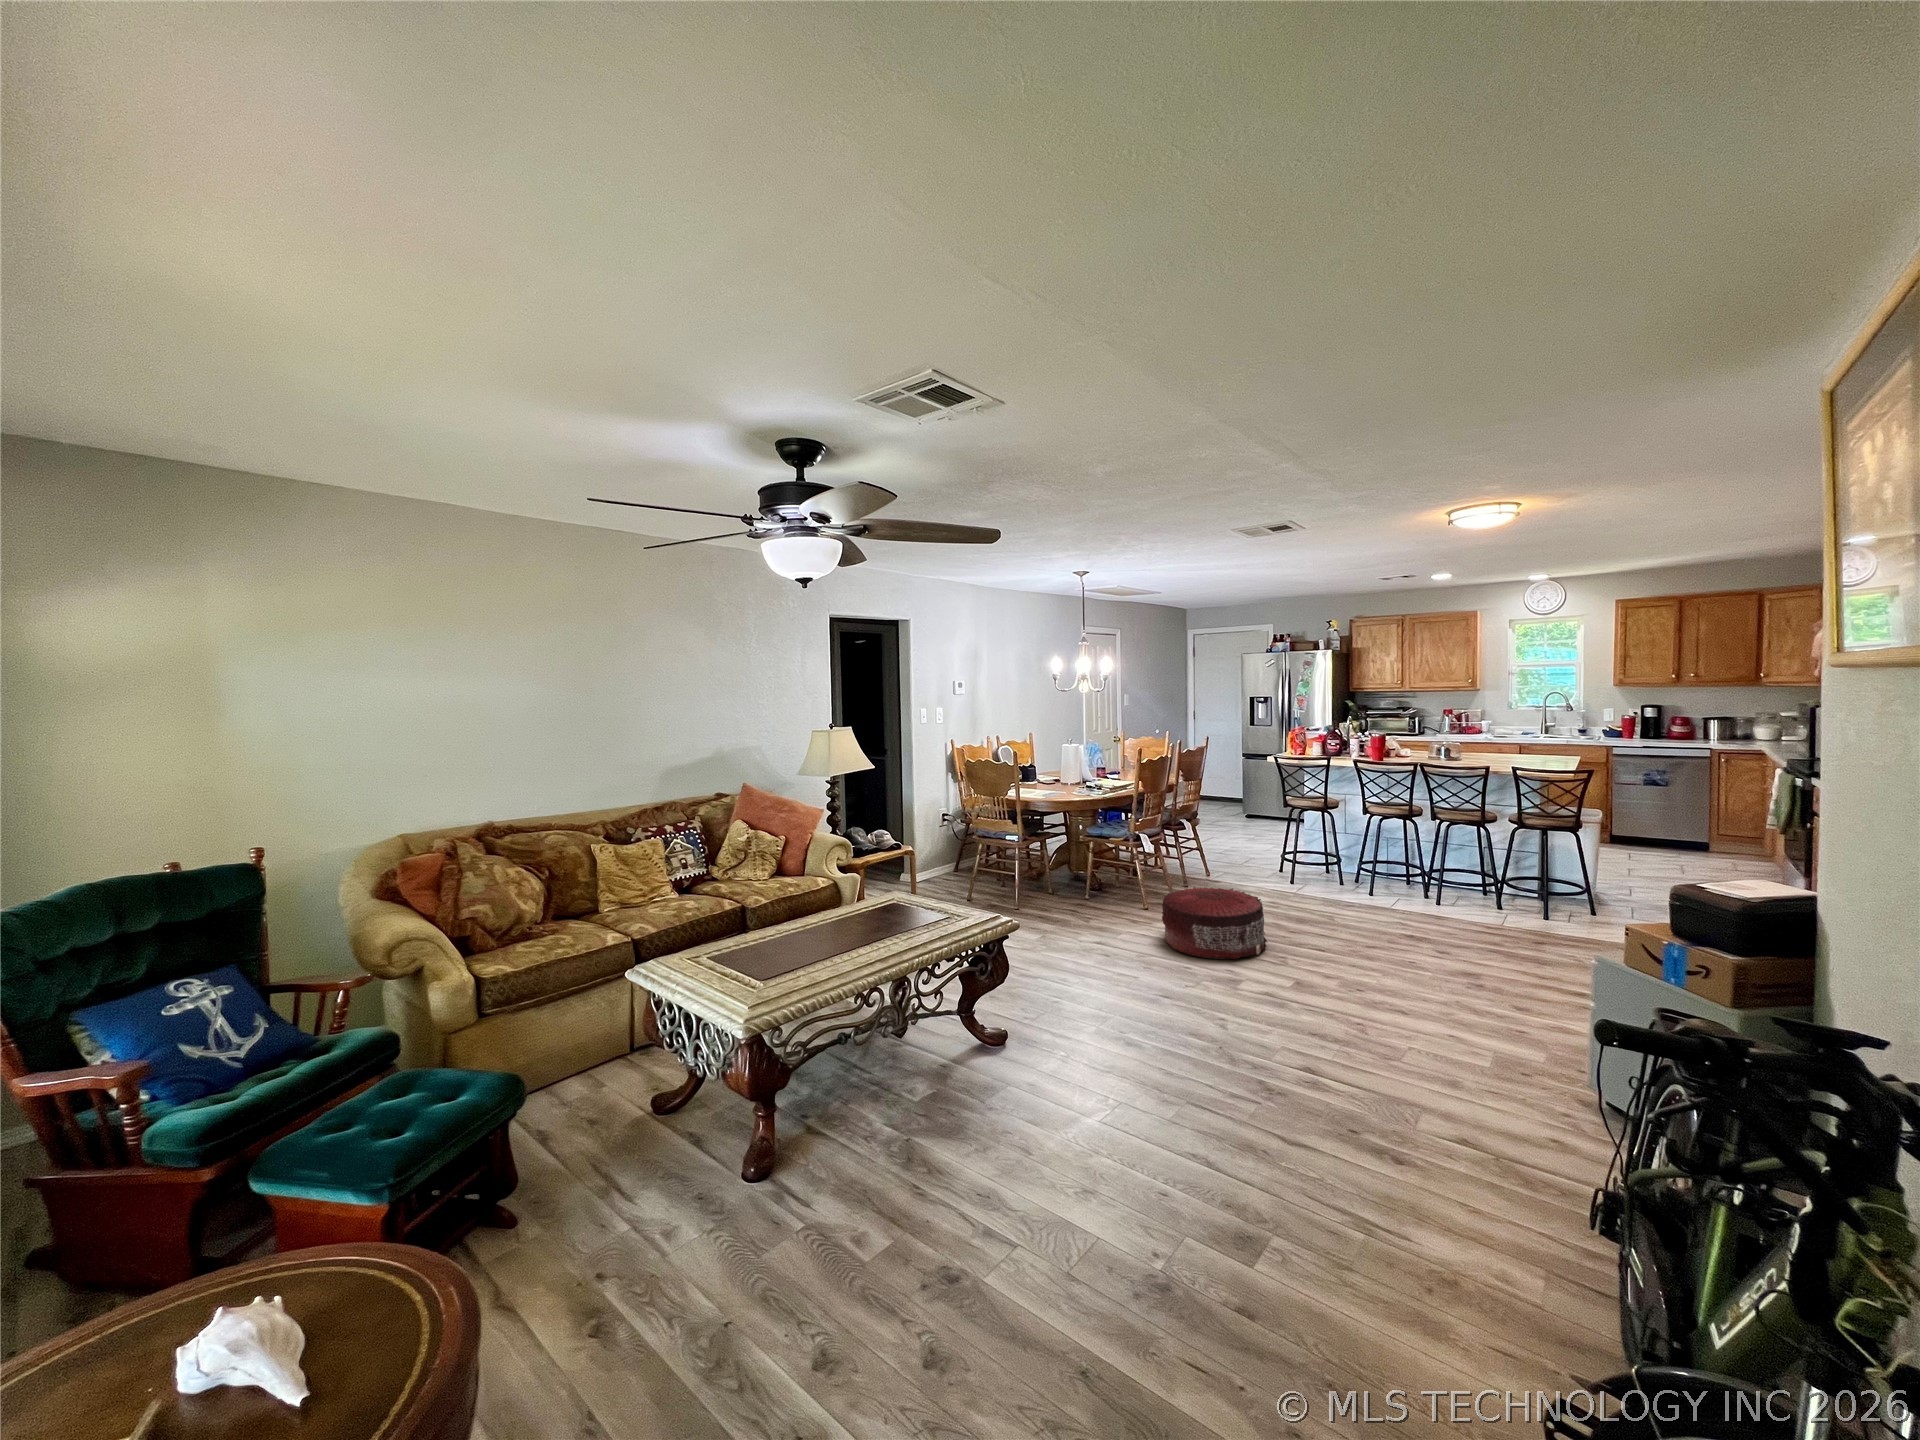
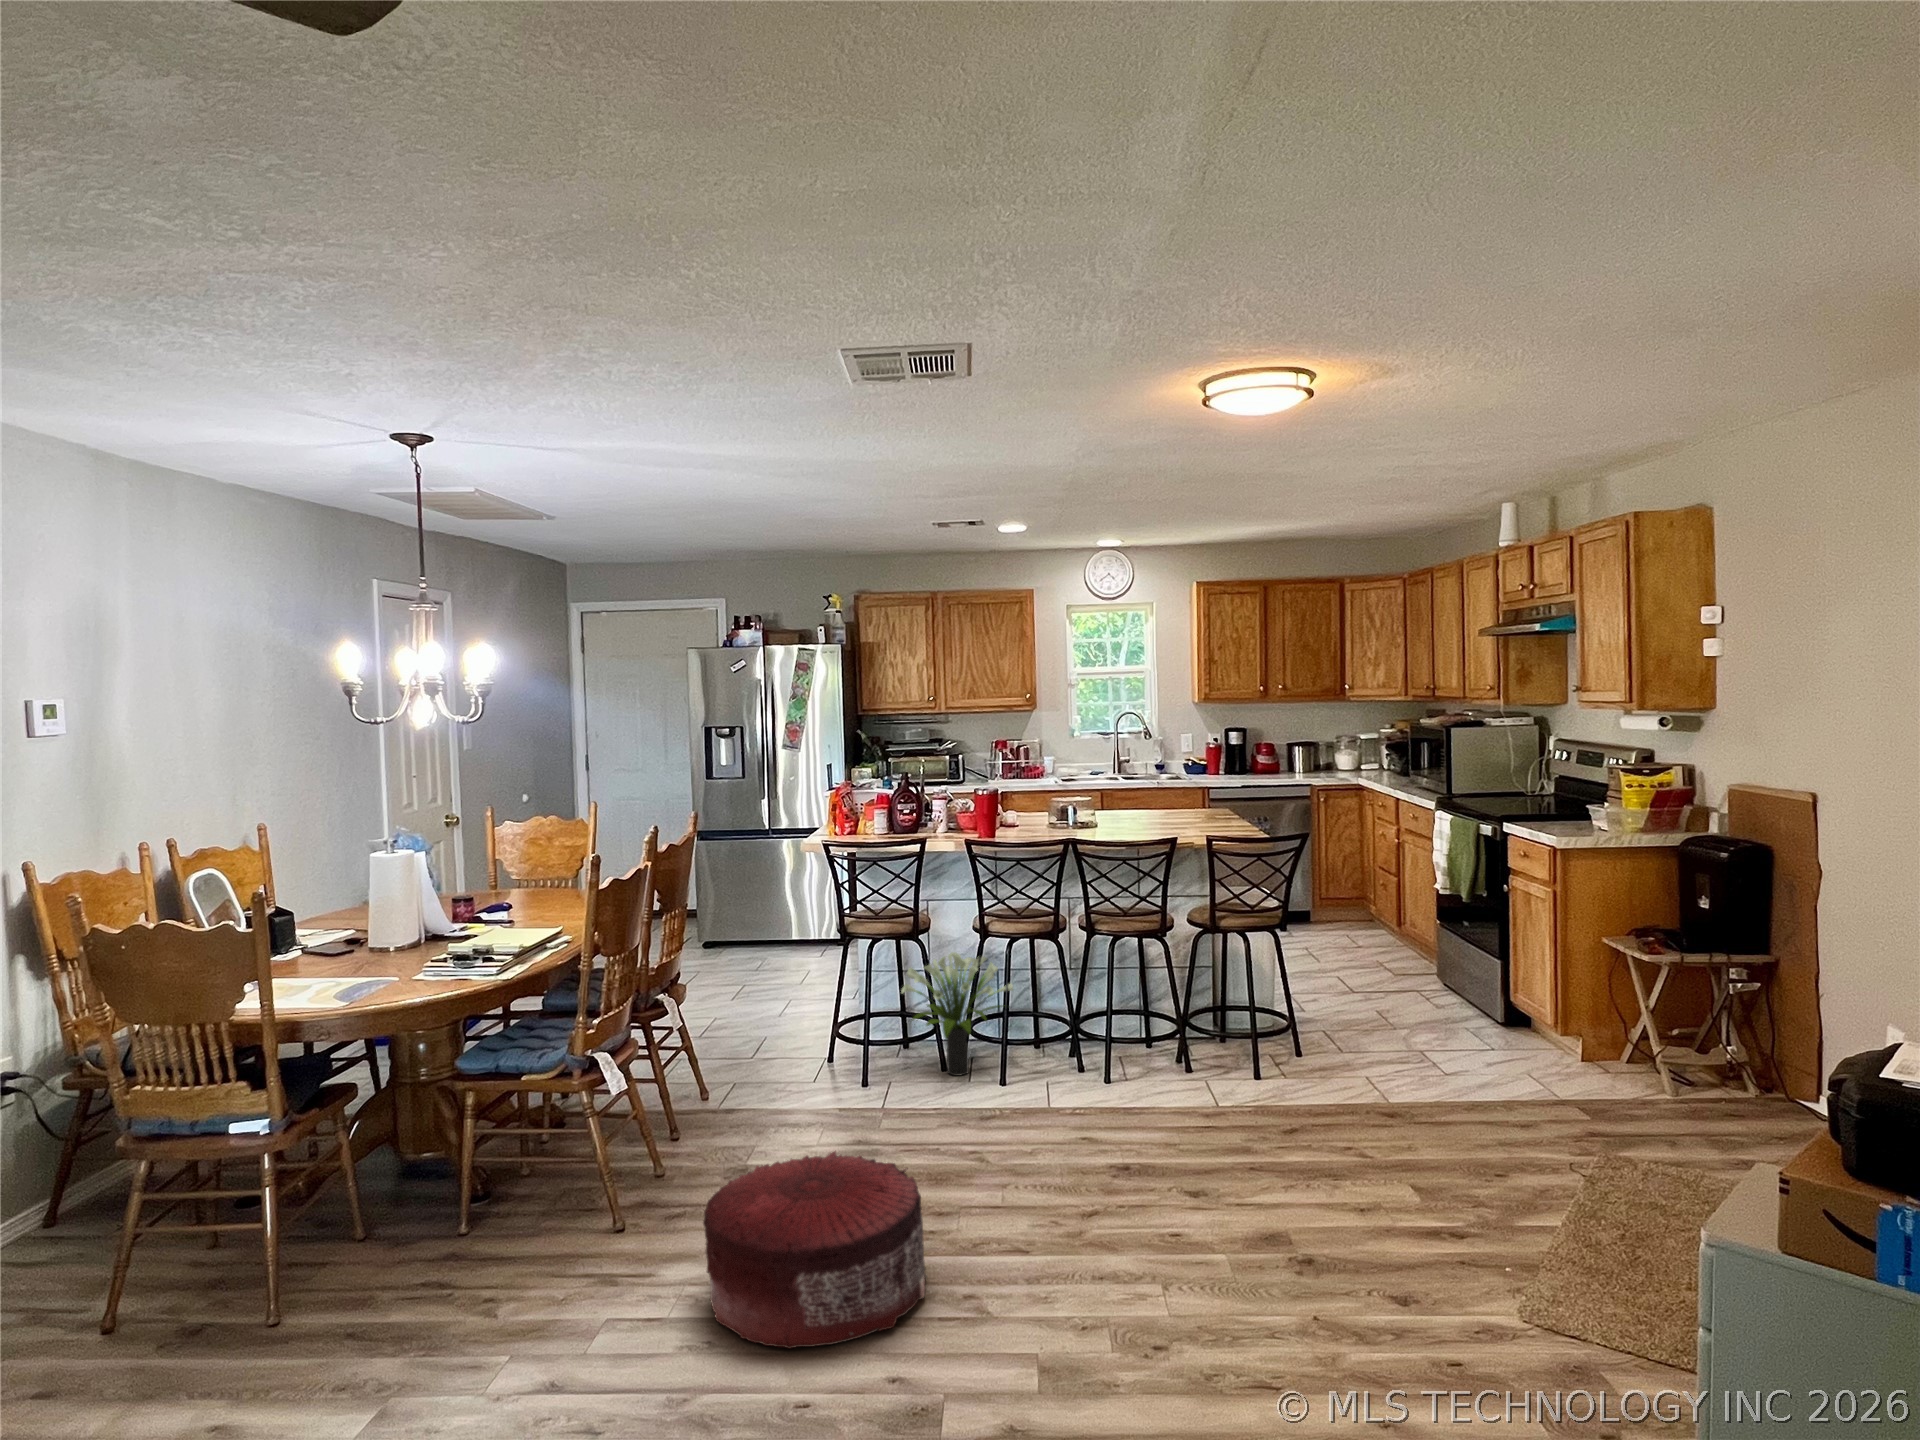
potted plant: none [1315,820,1384,887] -> present [901,952,1013,1076]

